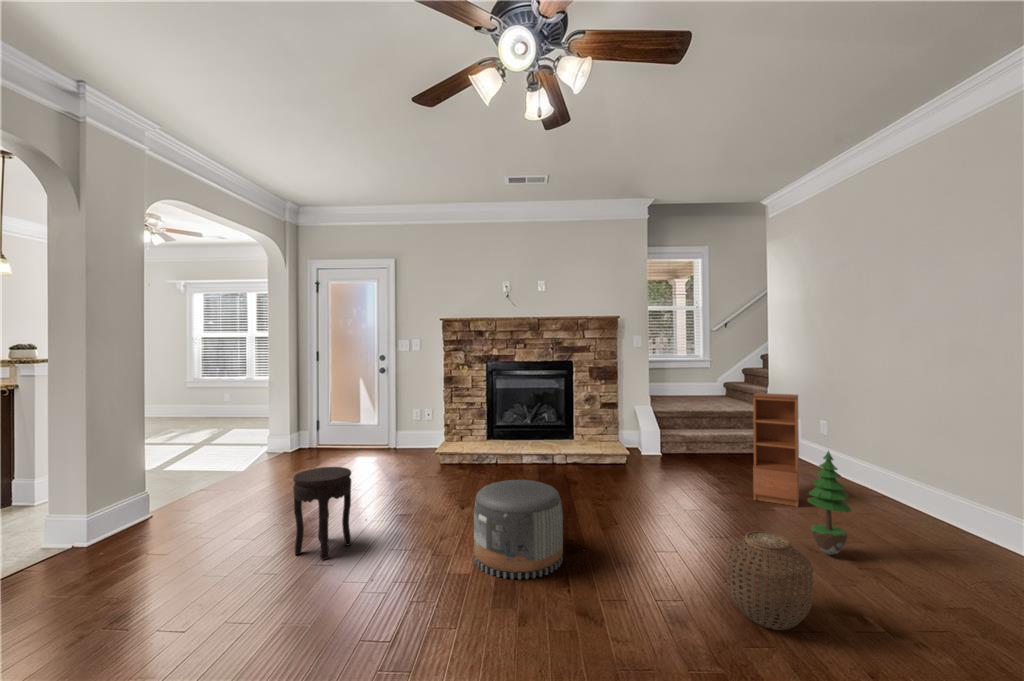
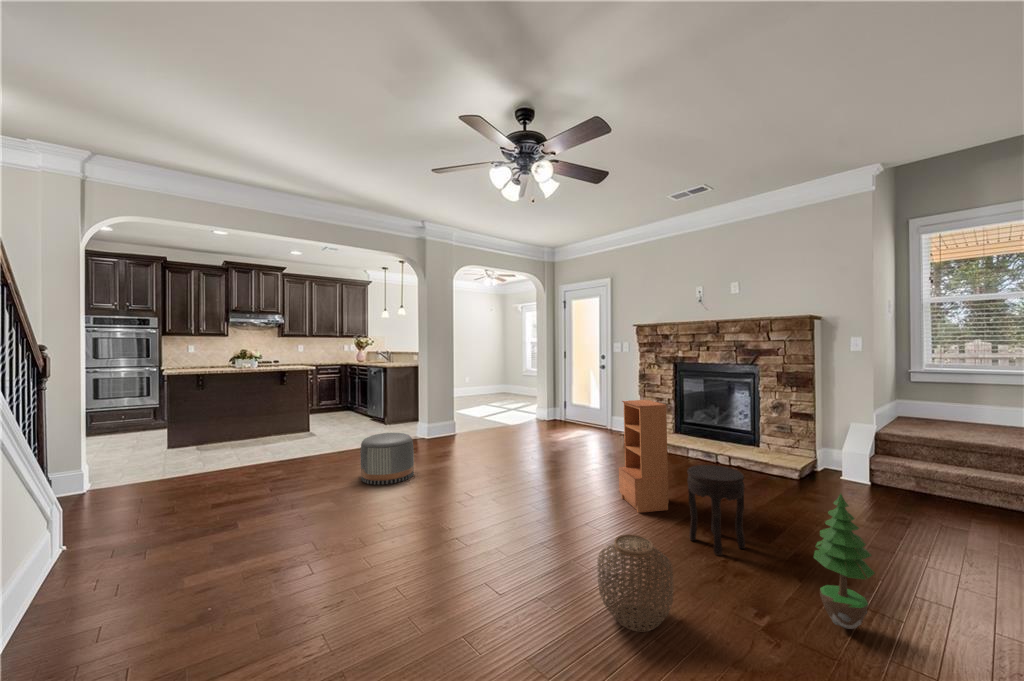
bookcase: present [753,393,799,507] -> present [619,400,669,513]
side table: present [293,467,351,560] -> present [687,465,745,555]
pouf: present [474,480,563,579] -> present [360,433,414,485]

